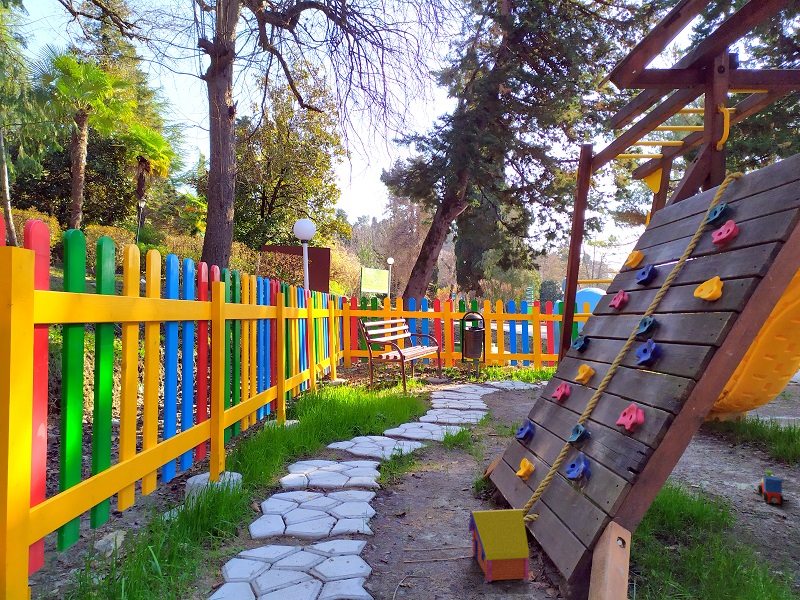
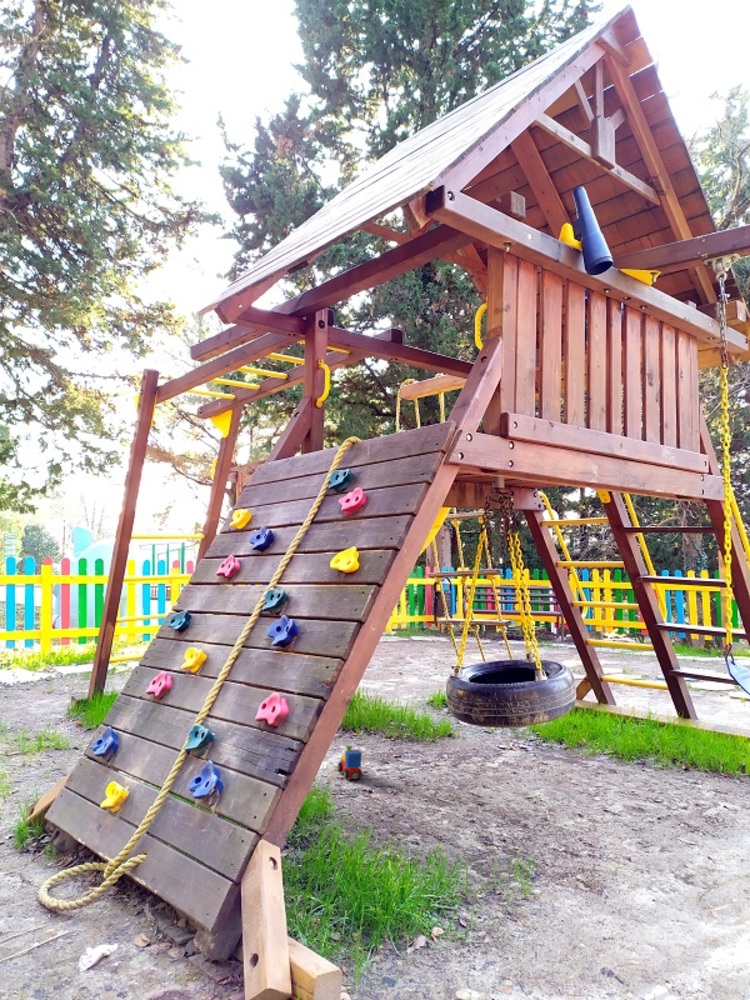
toy house: present [469,509,530,582] -> none [42,852,143,968]

